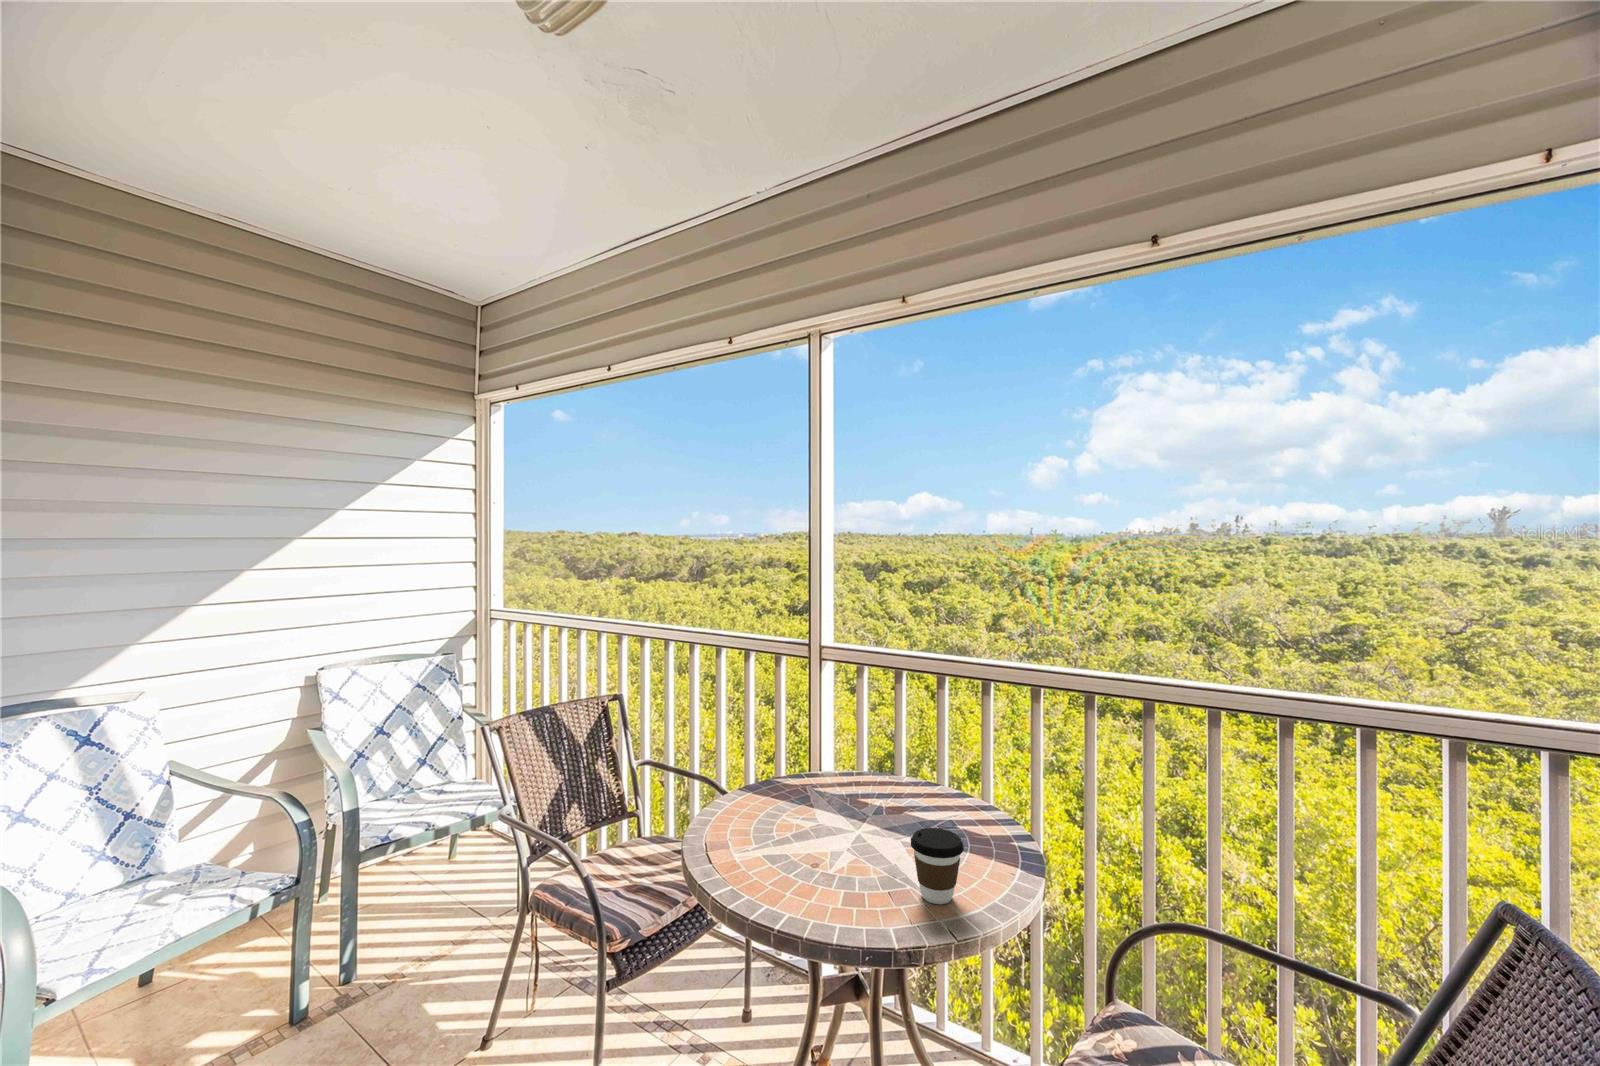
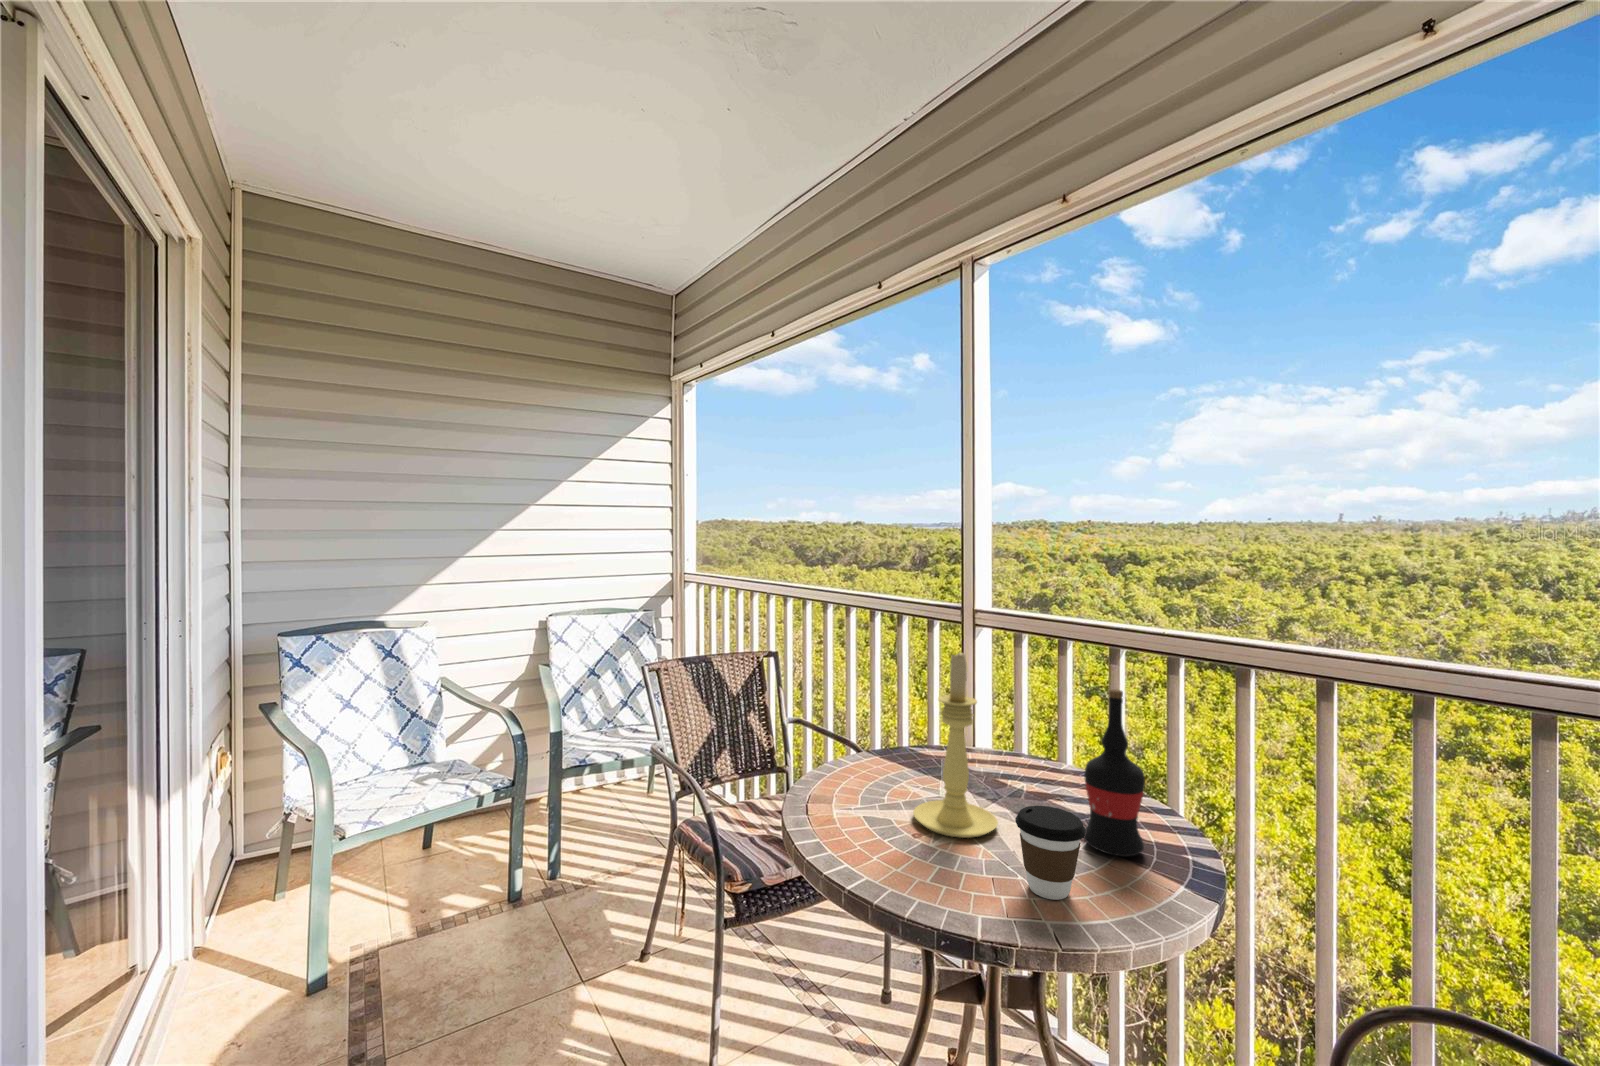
candle holder: none [808,702,879,864] -> present [913,653,998,838]
wine bottle: none [943,722,988,855] -> present [1084,689,1145,856]

